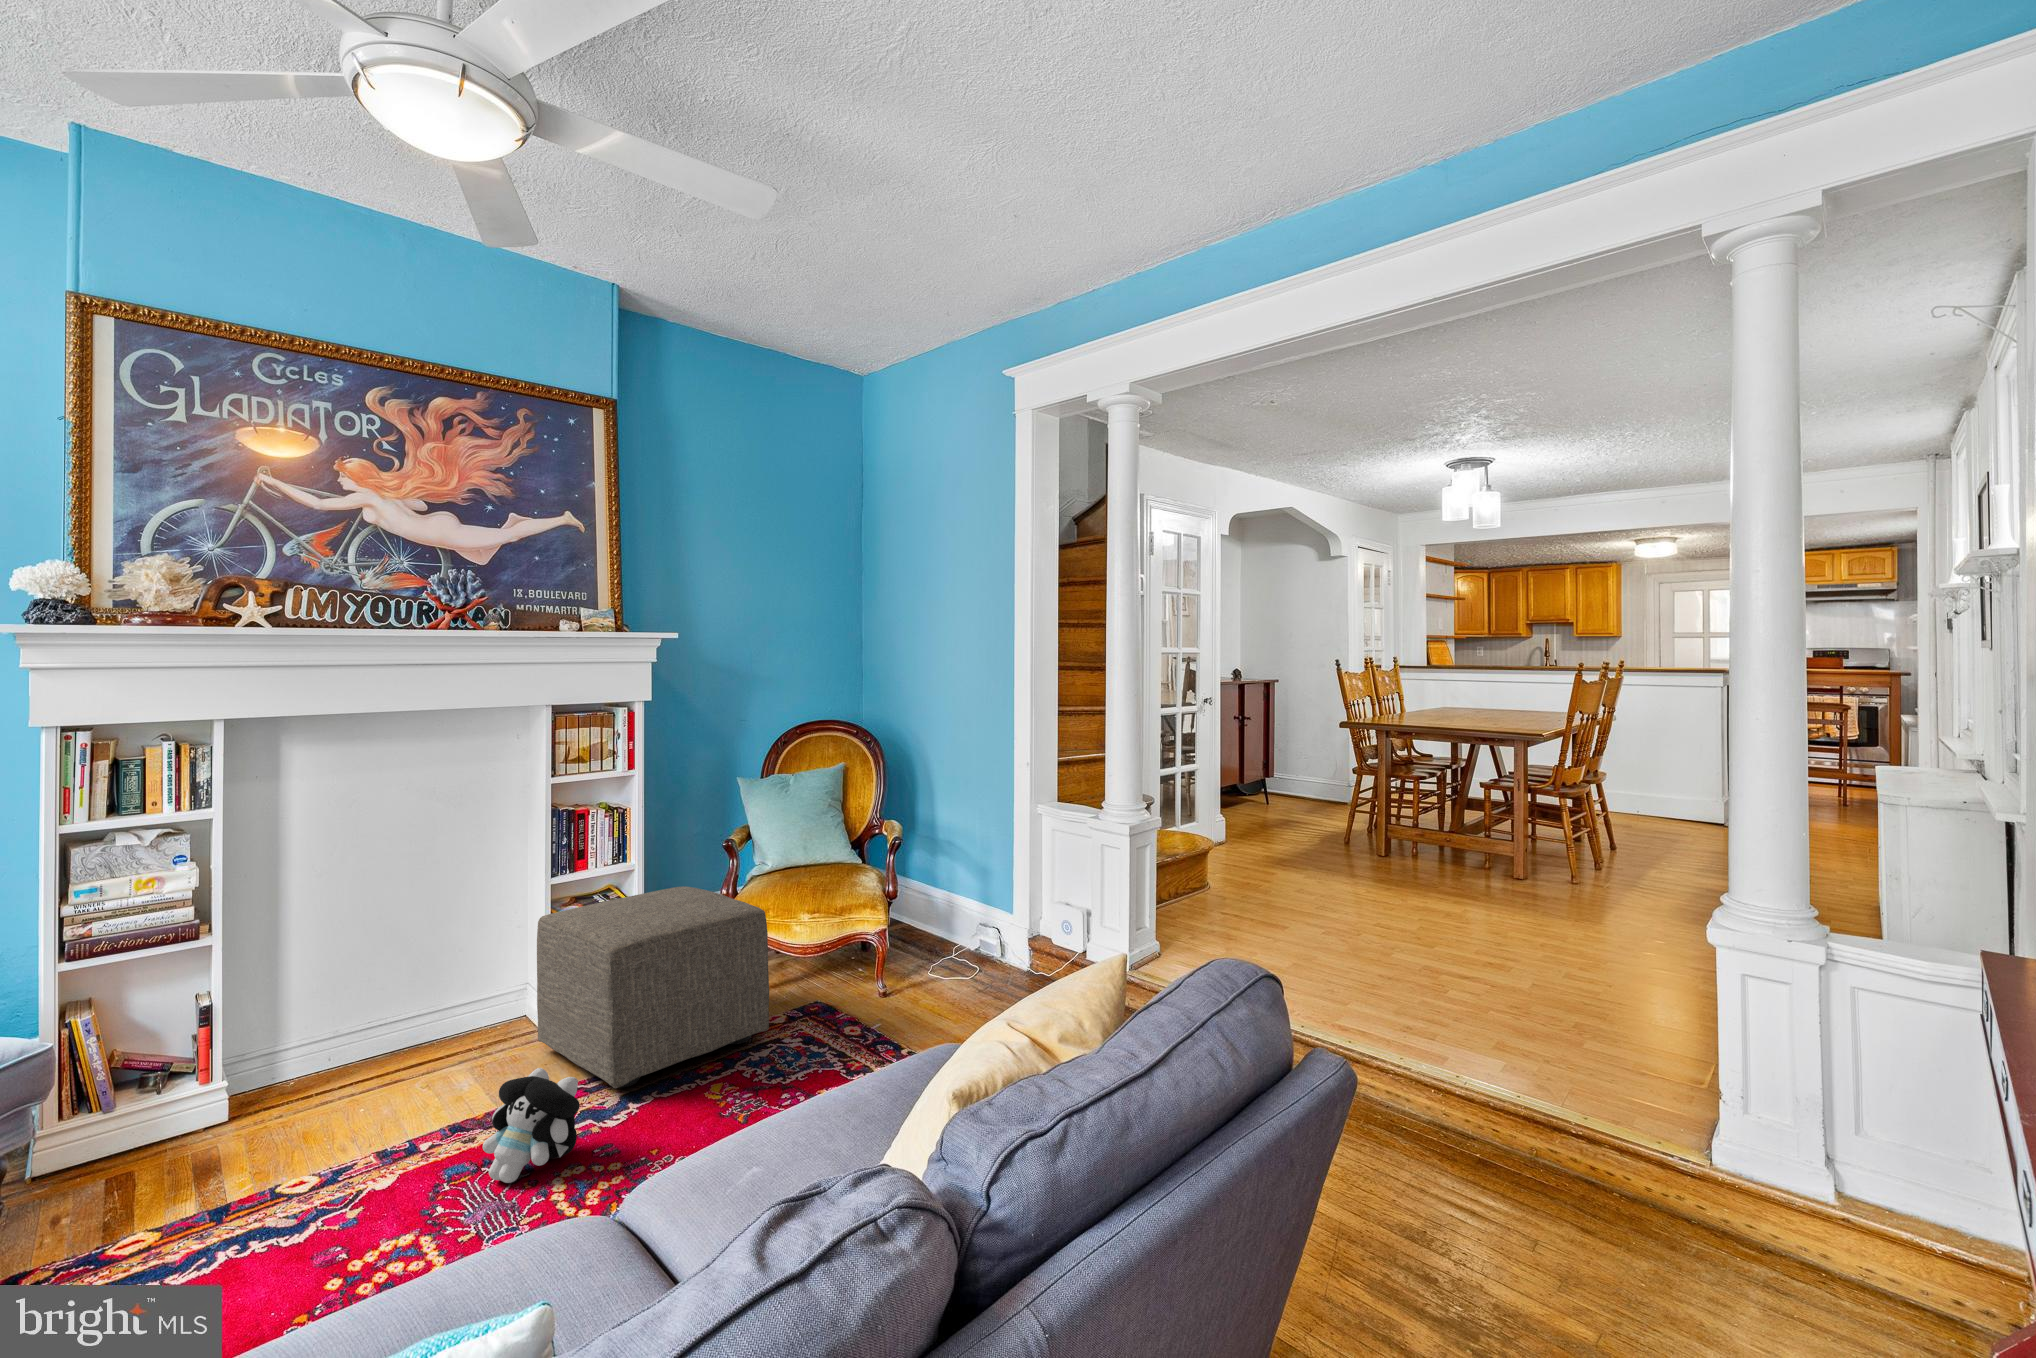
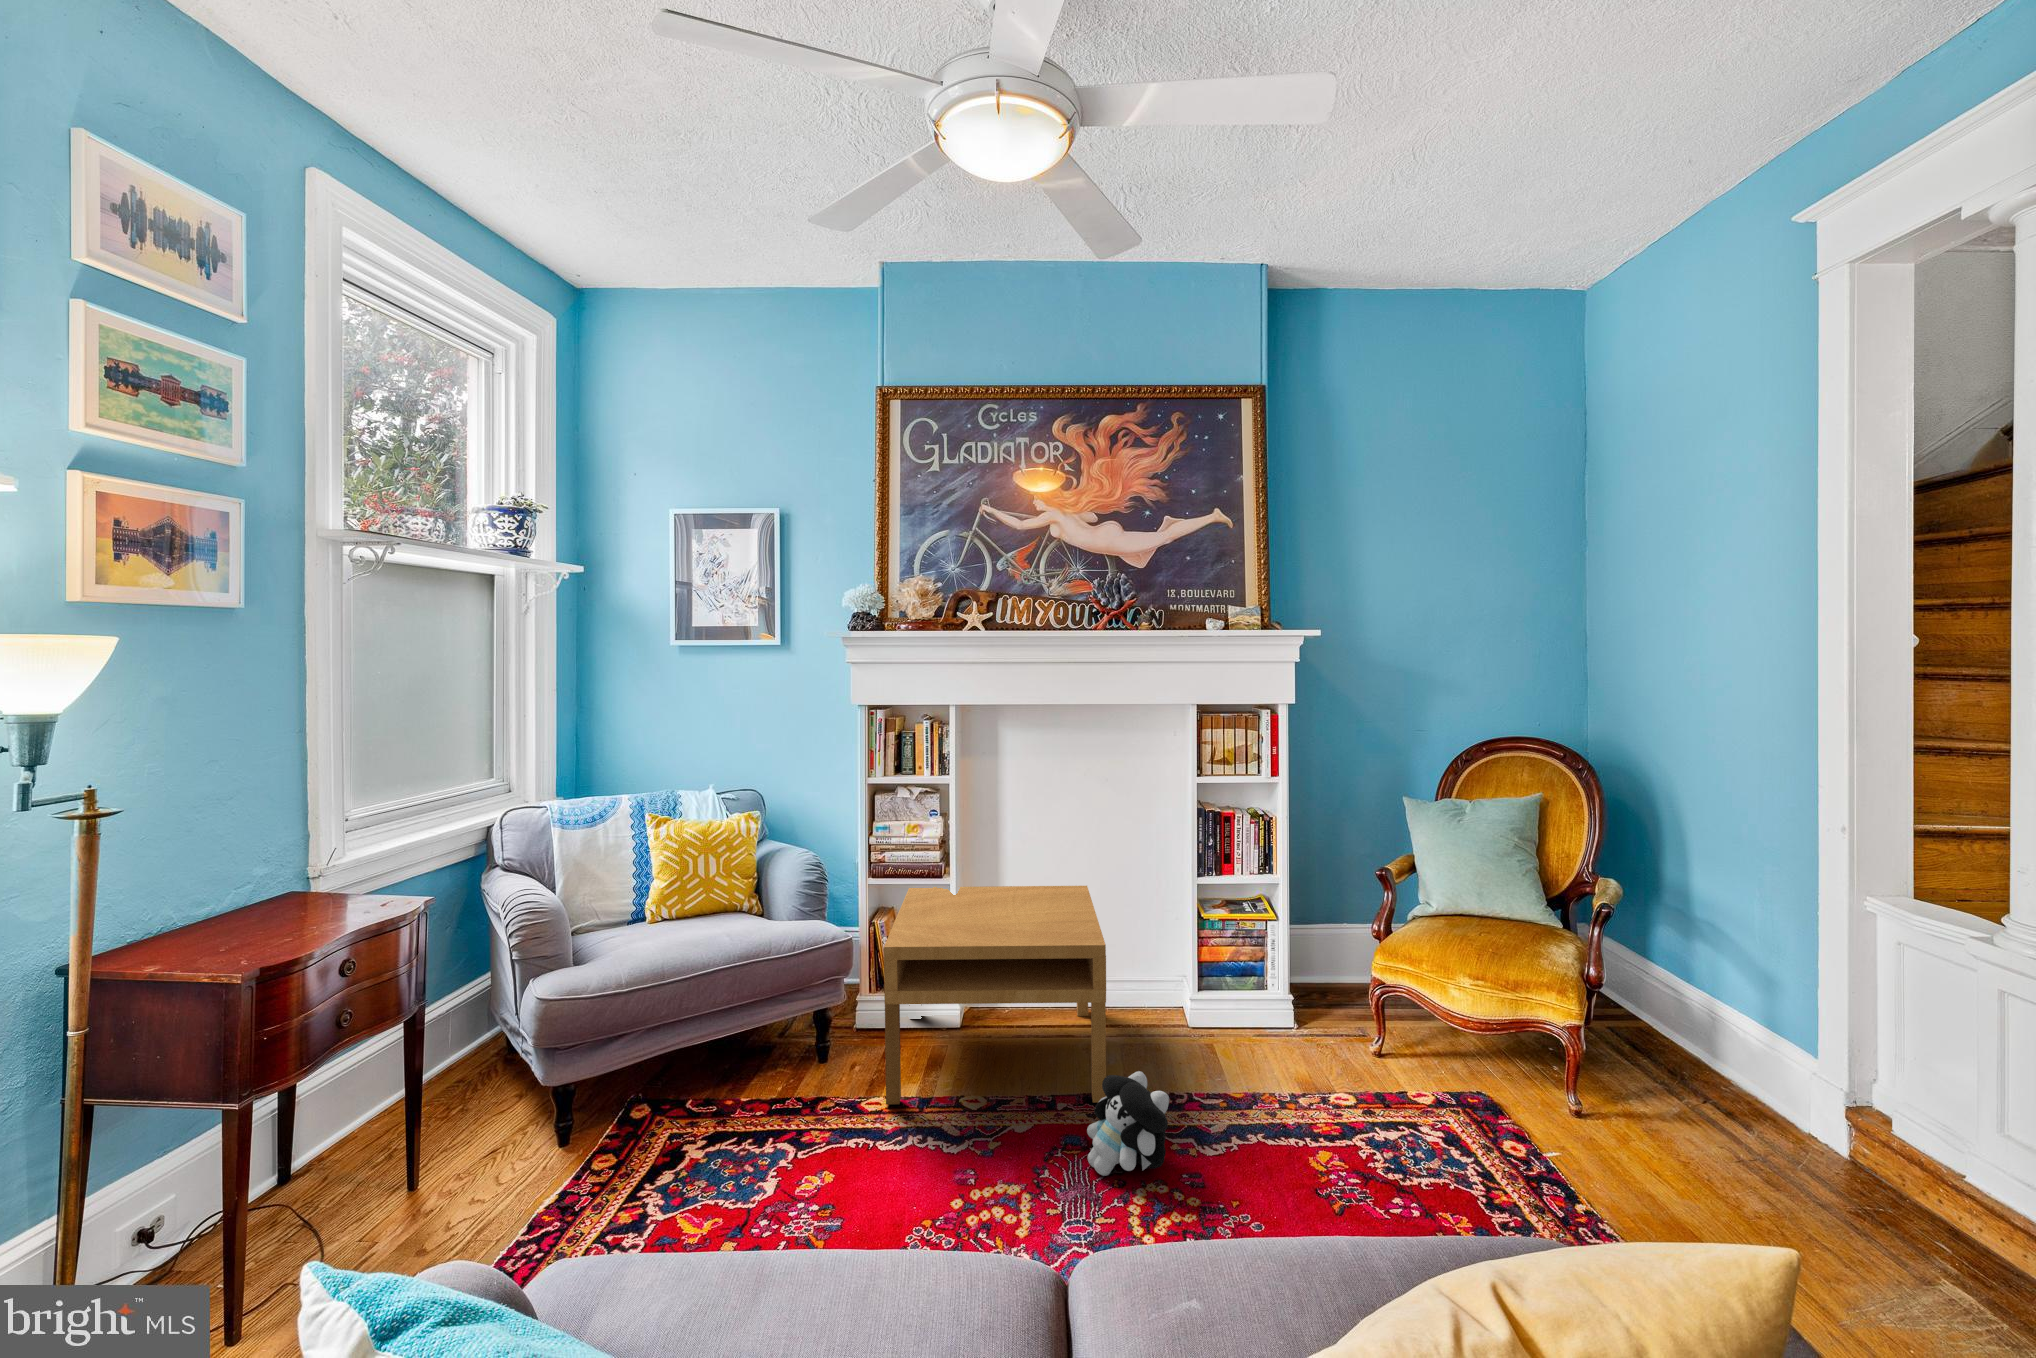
ottoman: present [537,886,769,1088] -> none [1175,911,1405,1116]
coffee table: none [138,911,482,1231] -> present [884,886,1106,1104]

